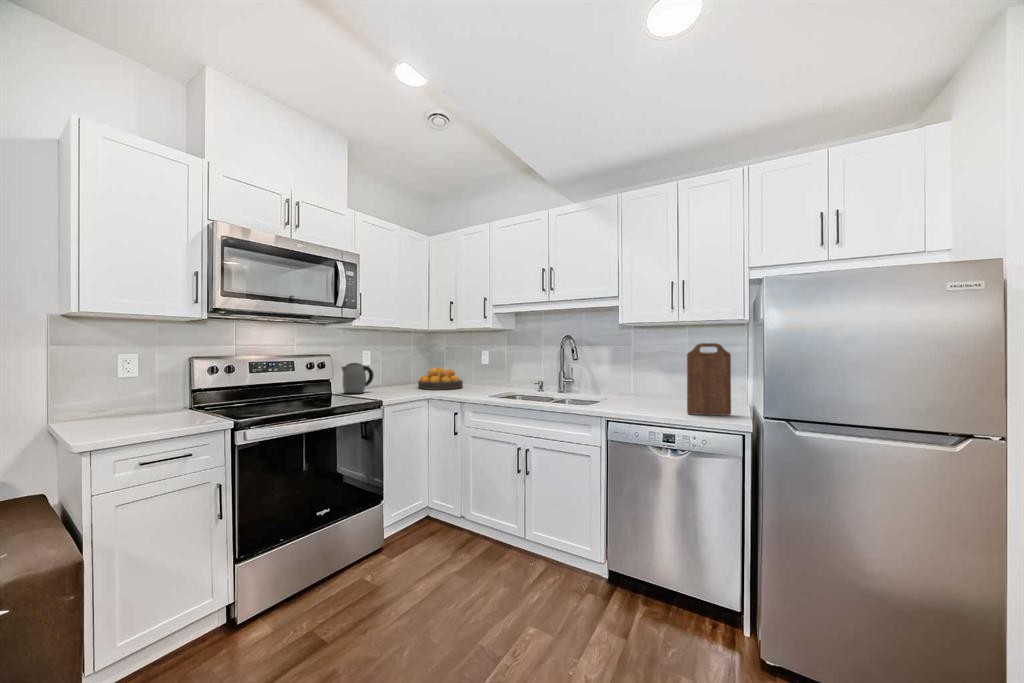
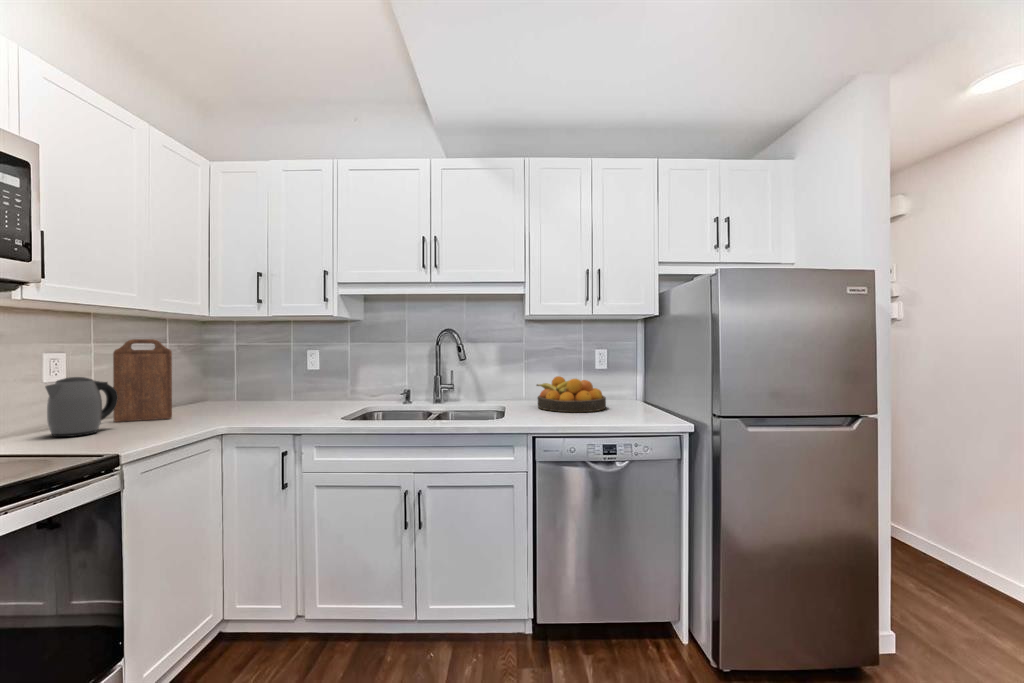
cutting board: present [687,343,731,415] -> present [113,339,172,422]
fruit bowl: present [418,367,463,390] -> present [537,376,606,412]

